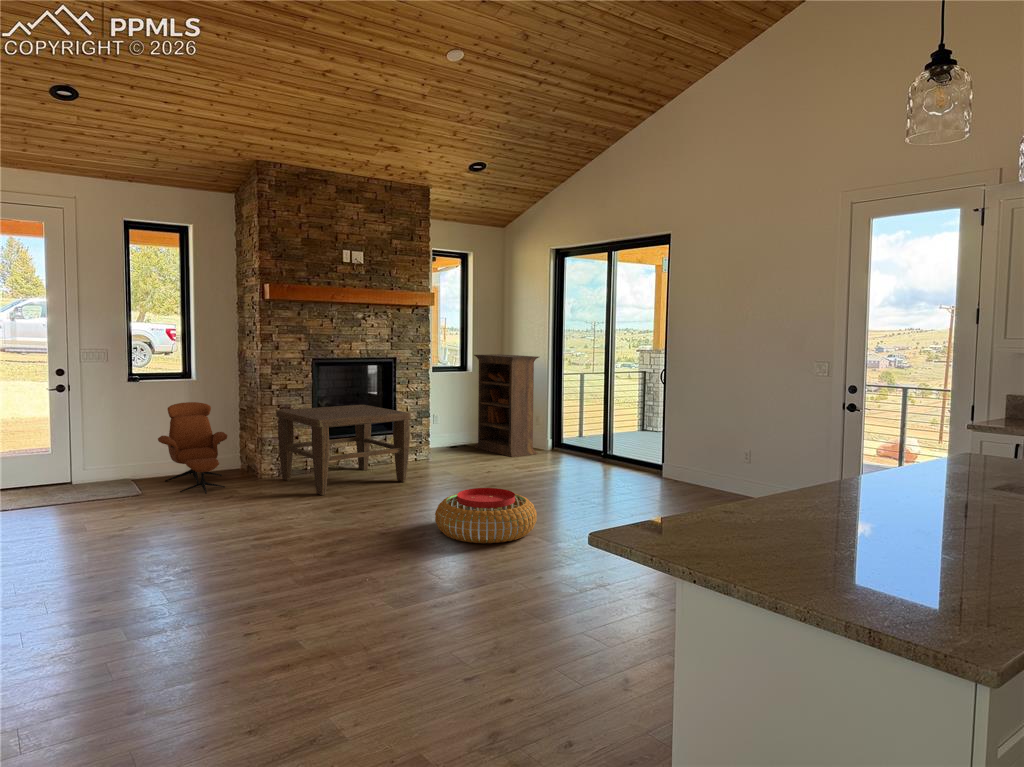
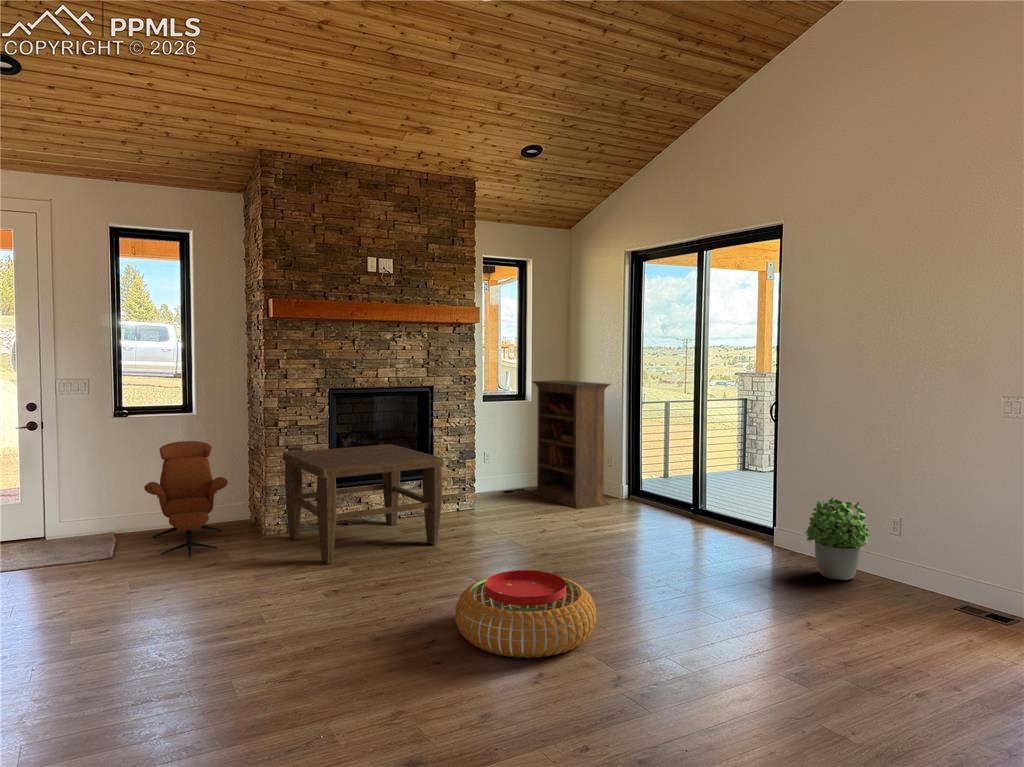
potted plant: none [684,437,729,497] -> present [805,498,870,580]

